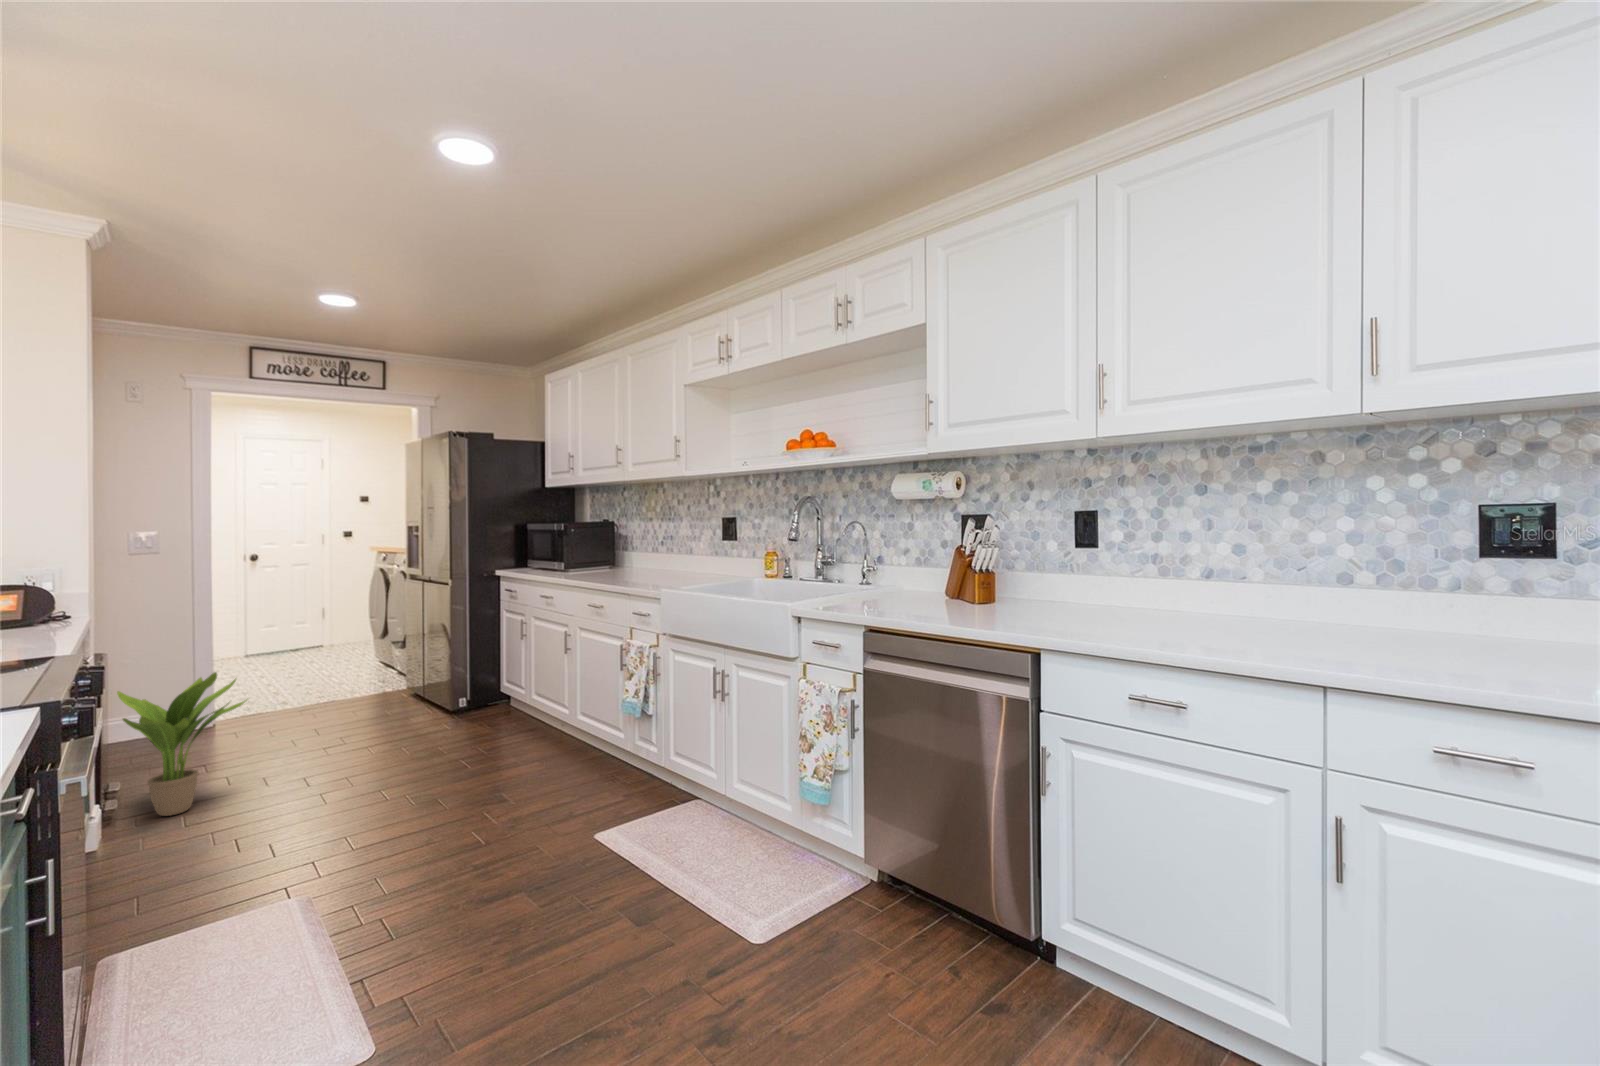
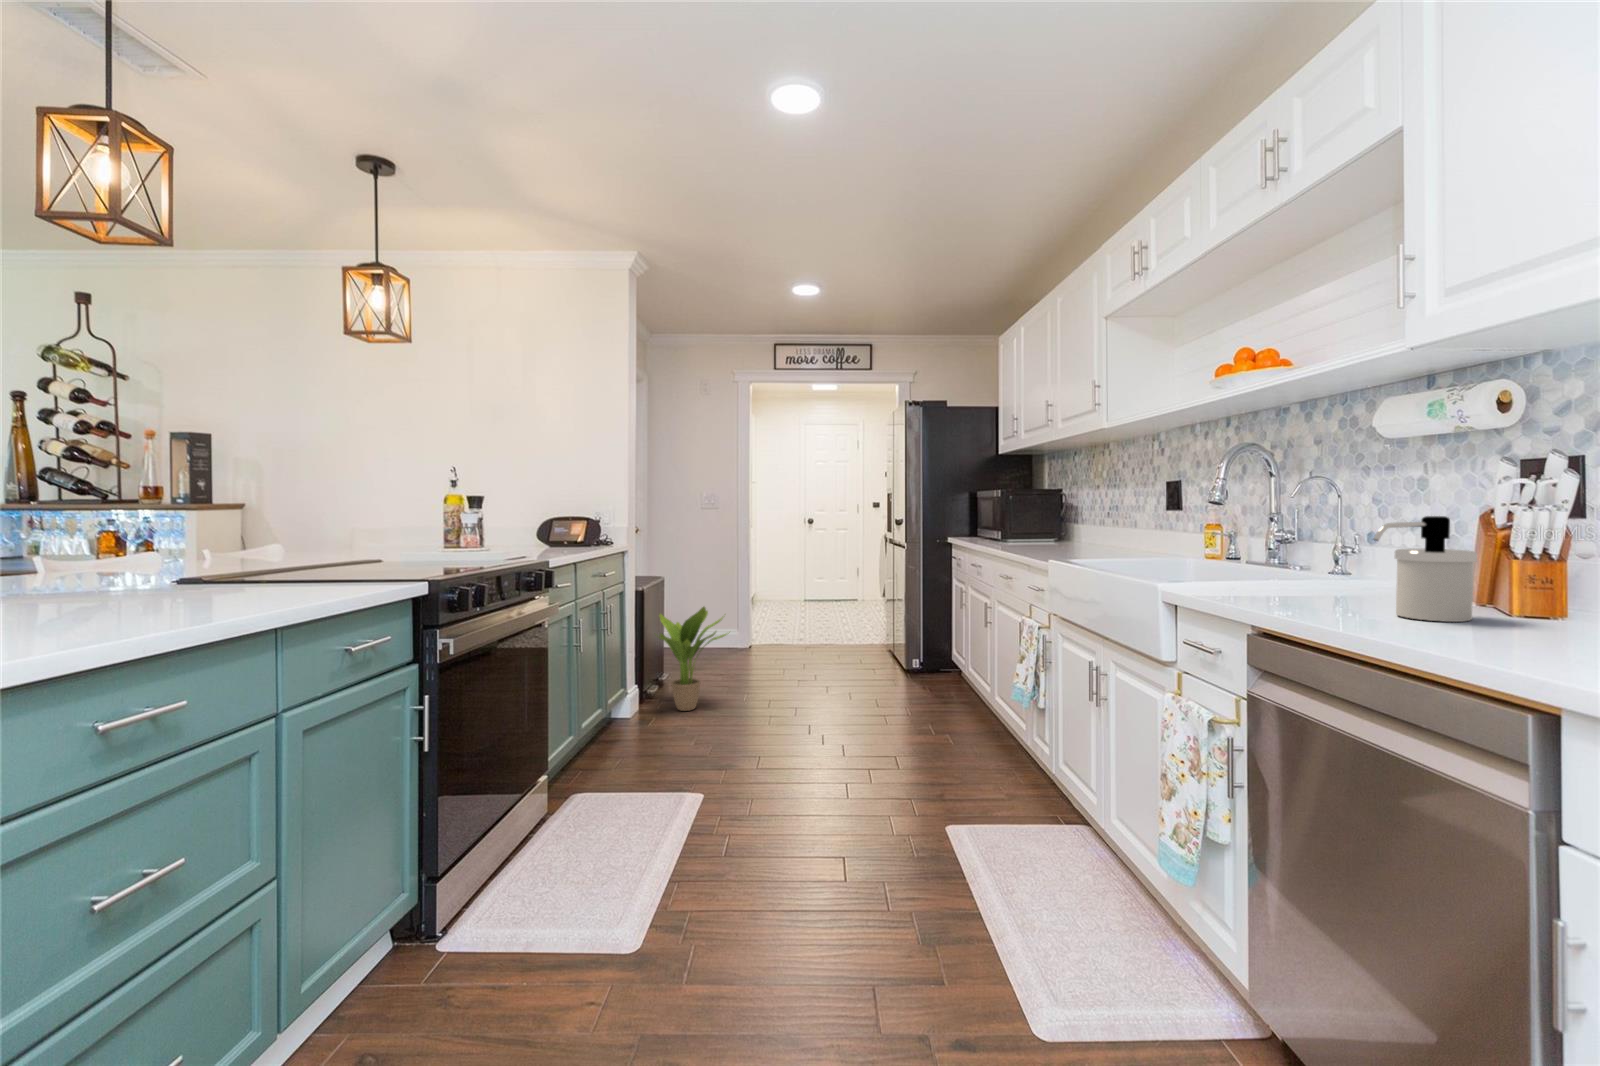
soap dispenser: none [929,549,968,610] -> present [1373,516,1477,622]

